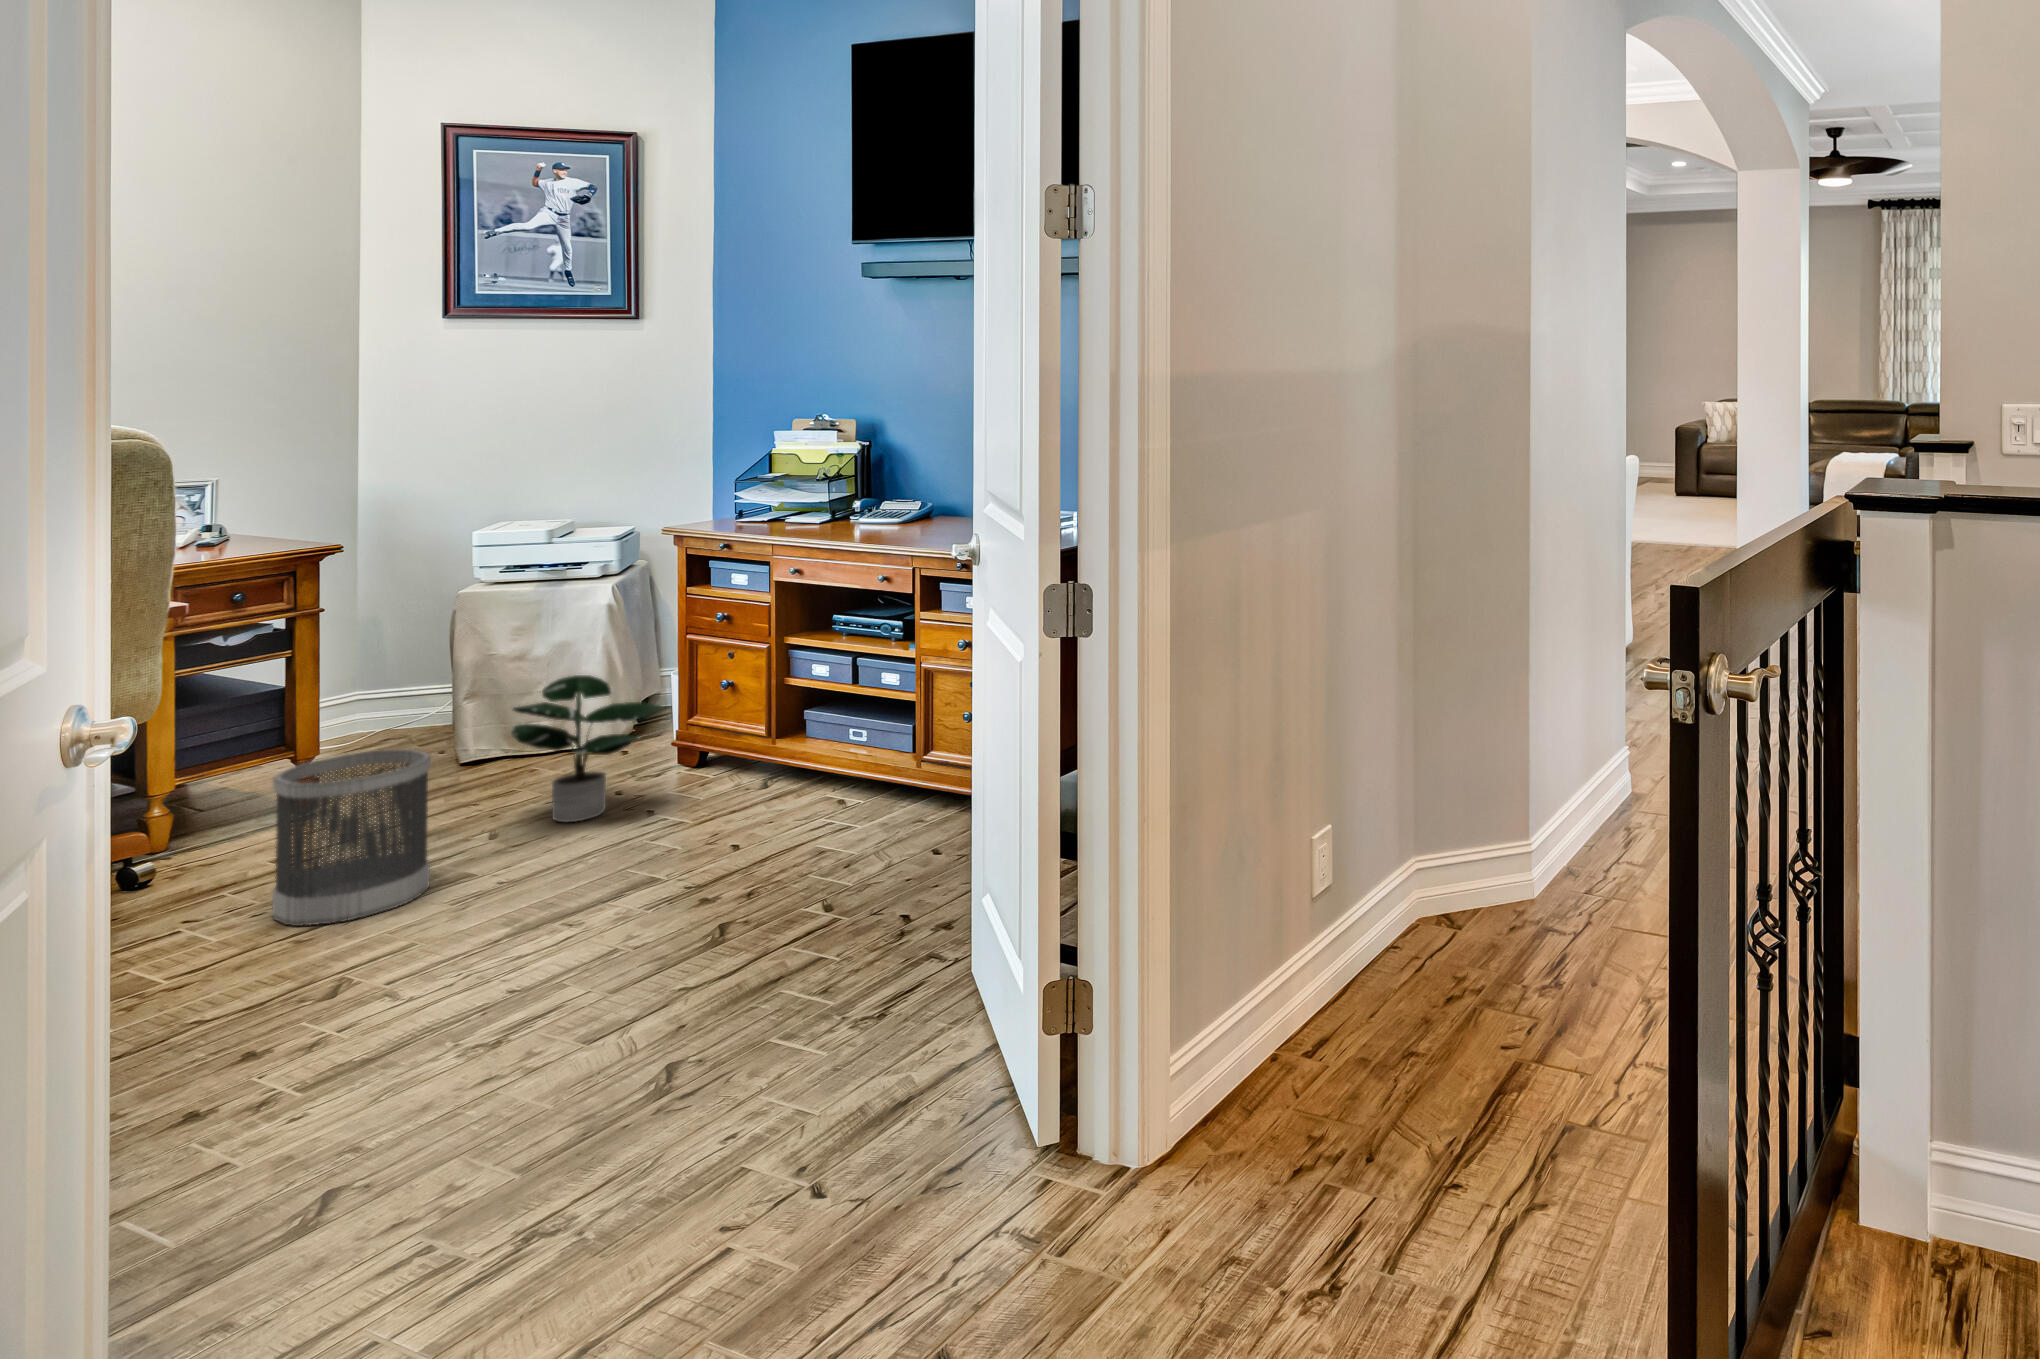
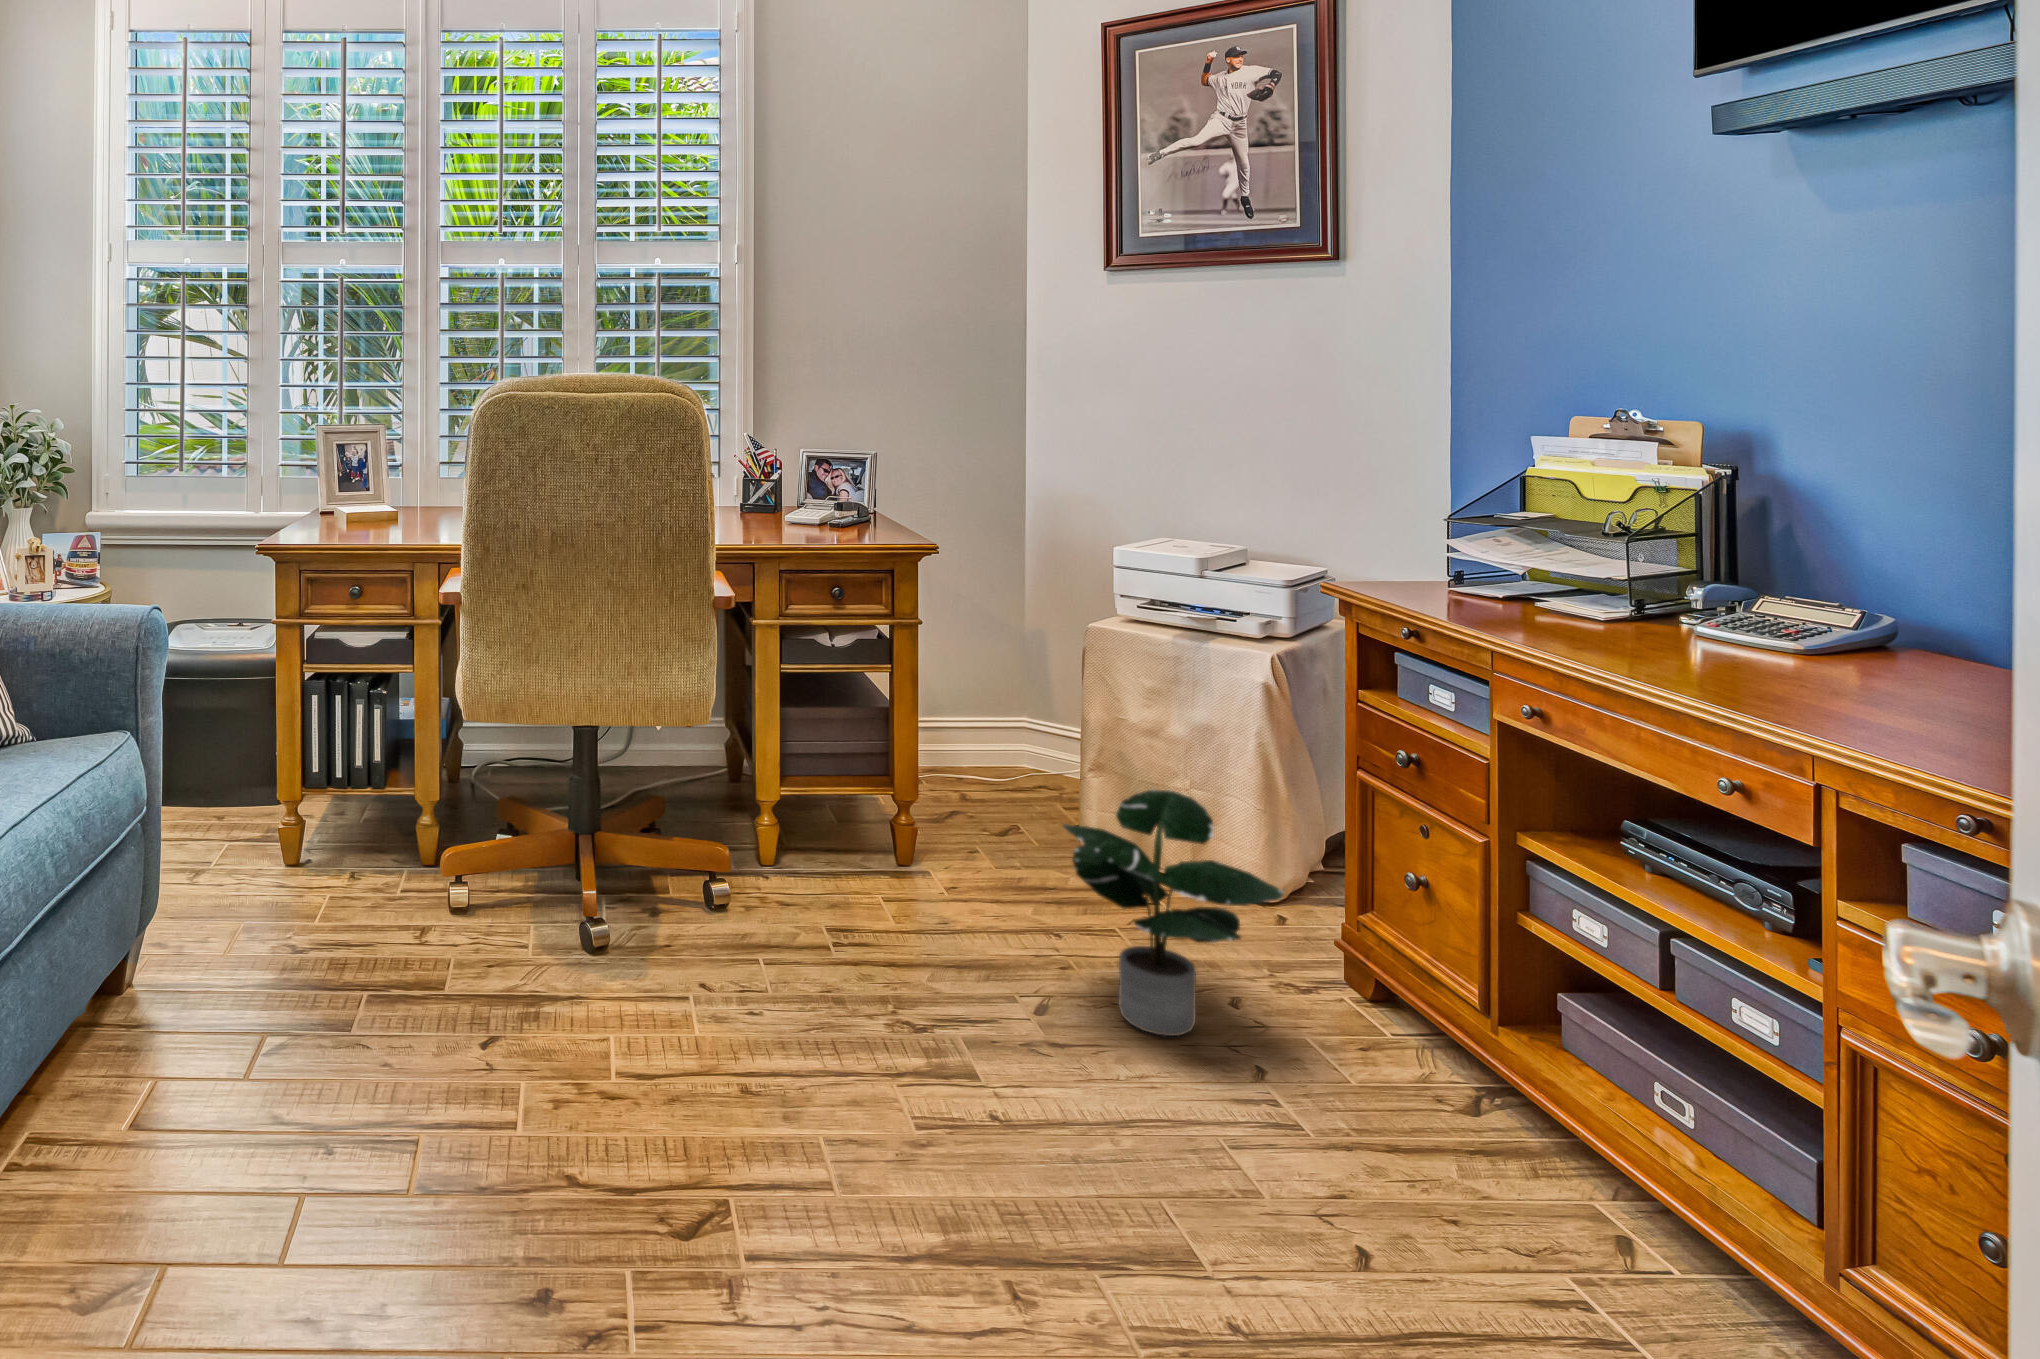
wastebasket: present [272,749,431,926] -> none [758,827,920,1084]

